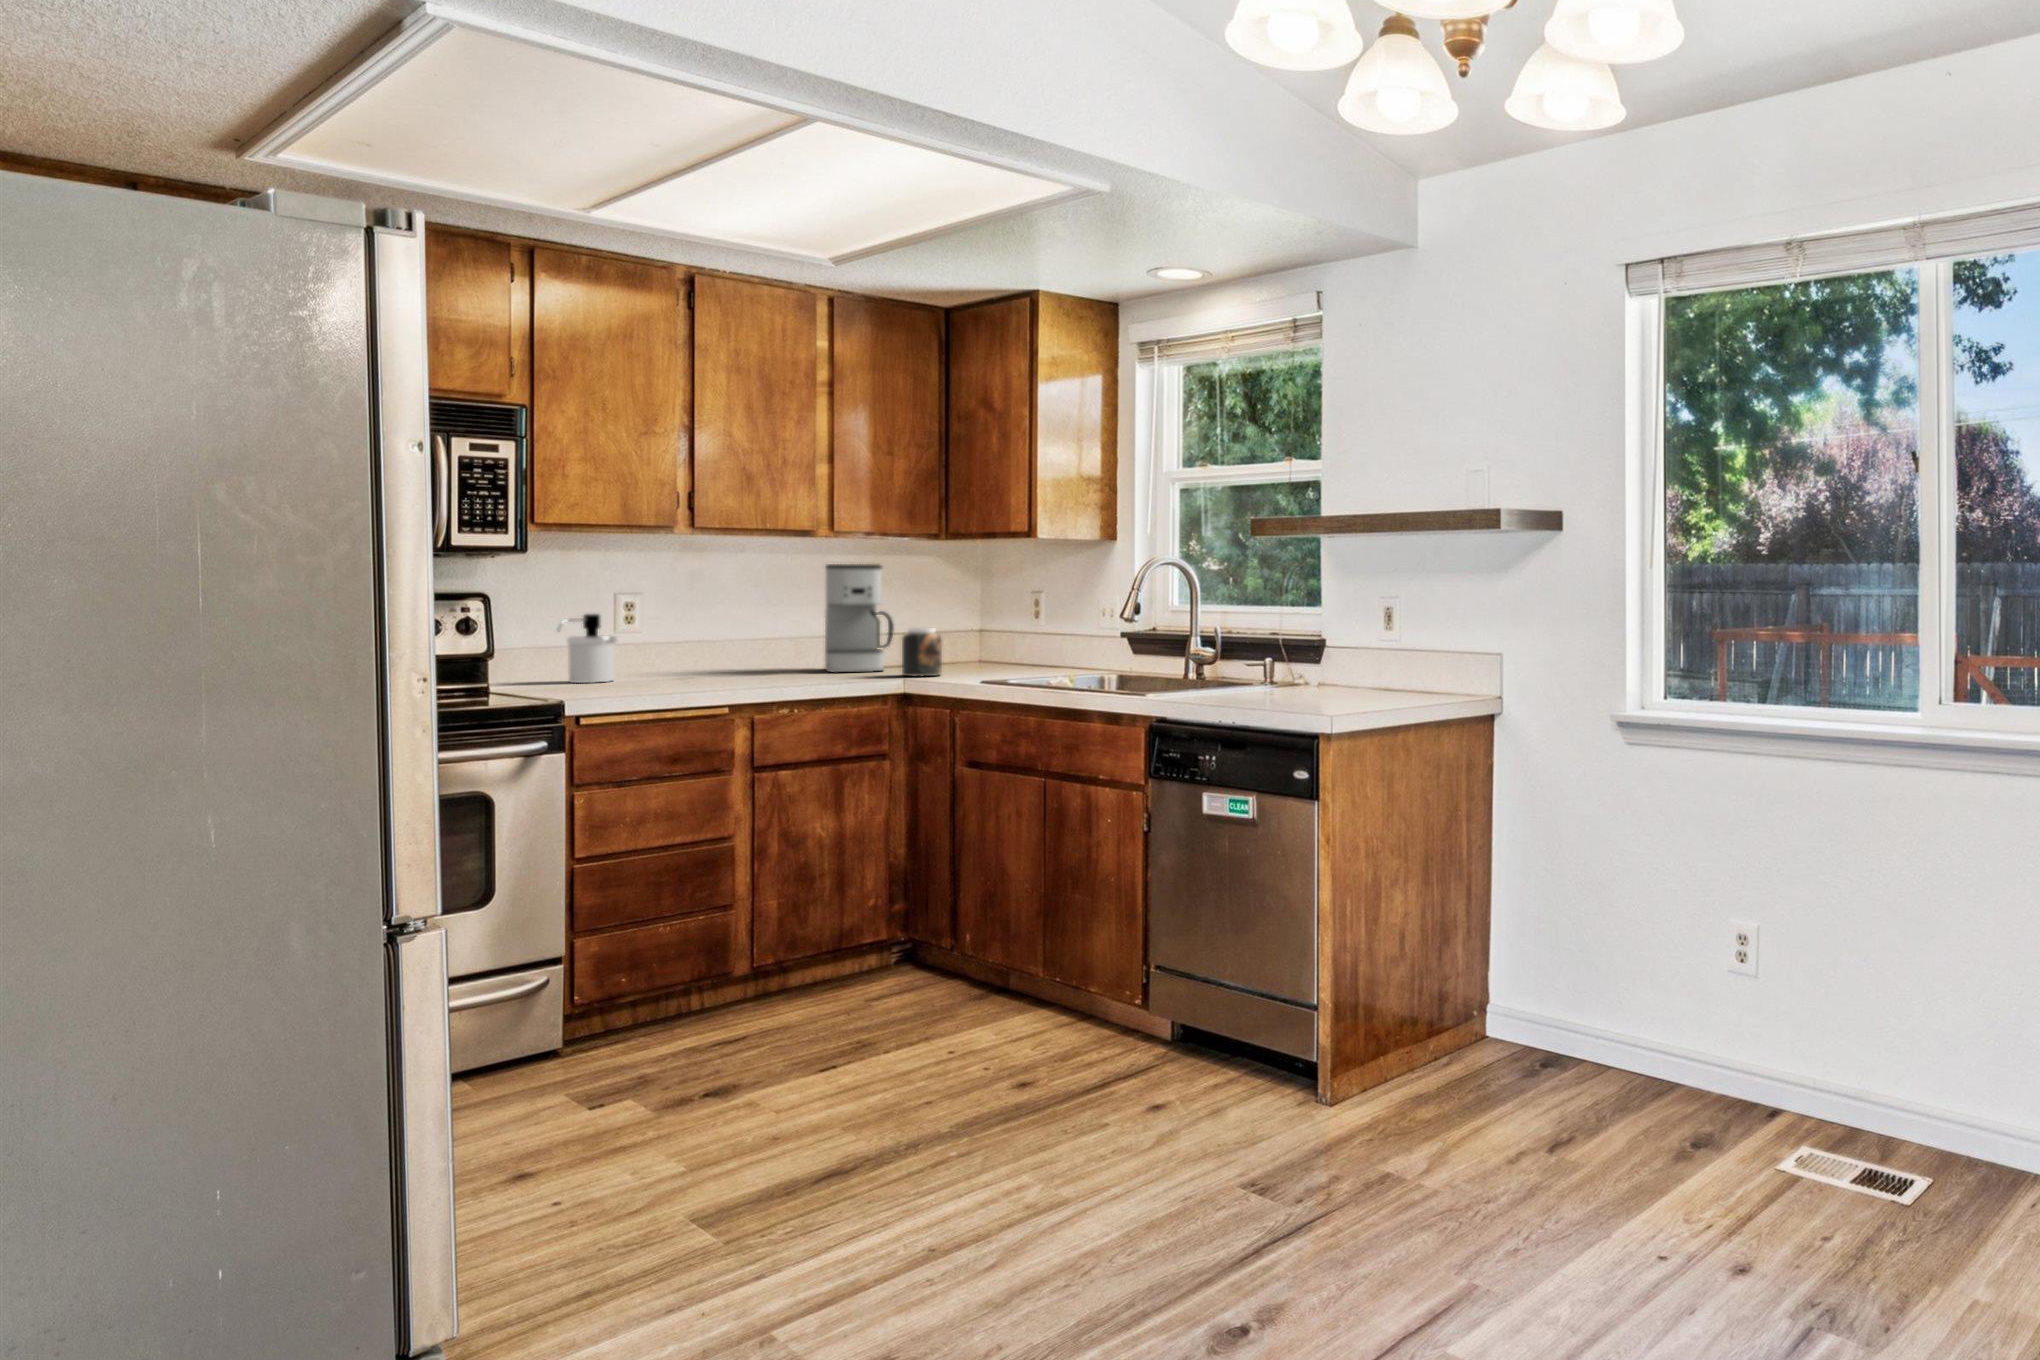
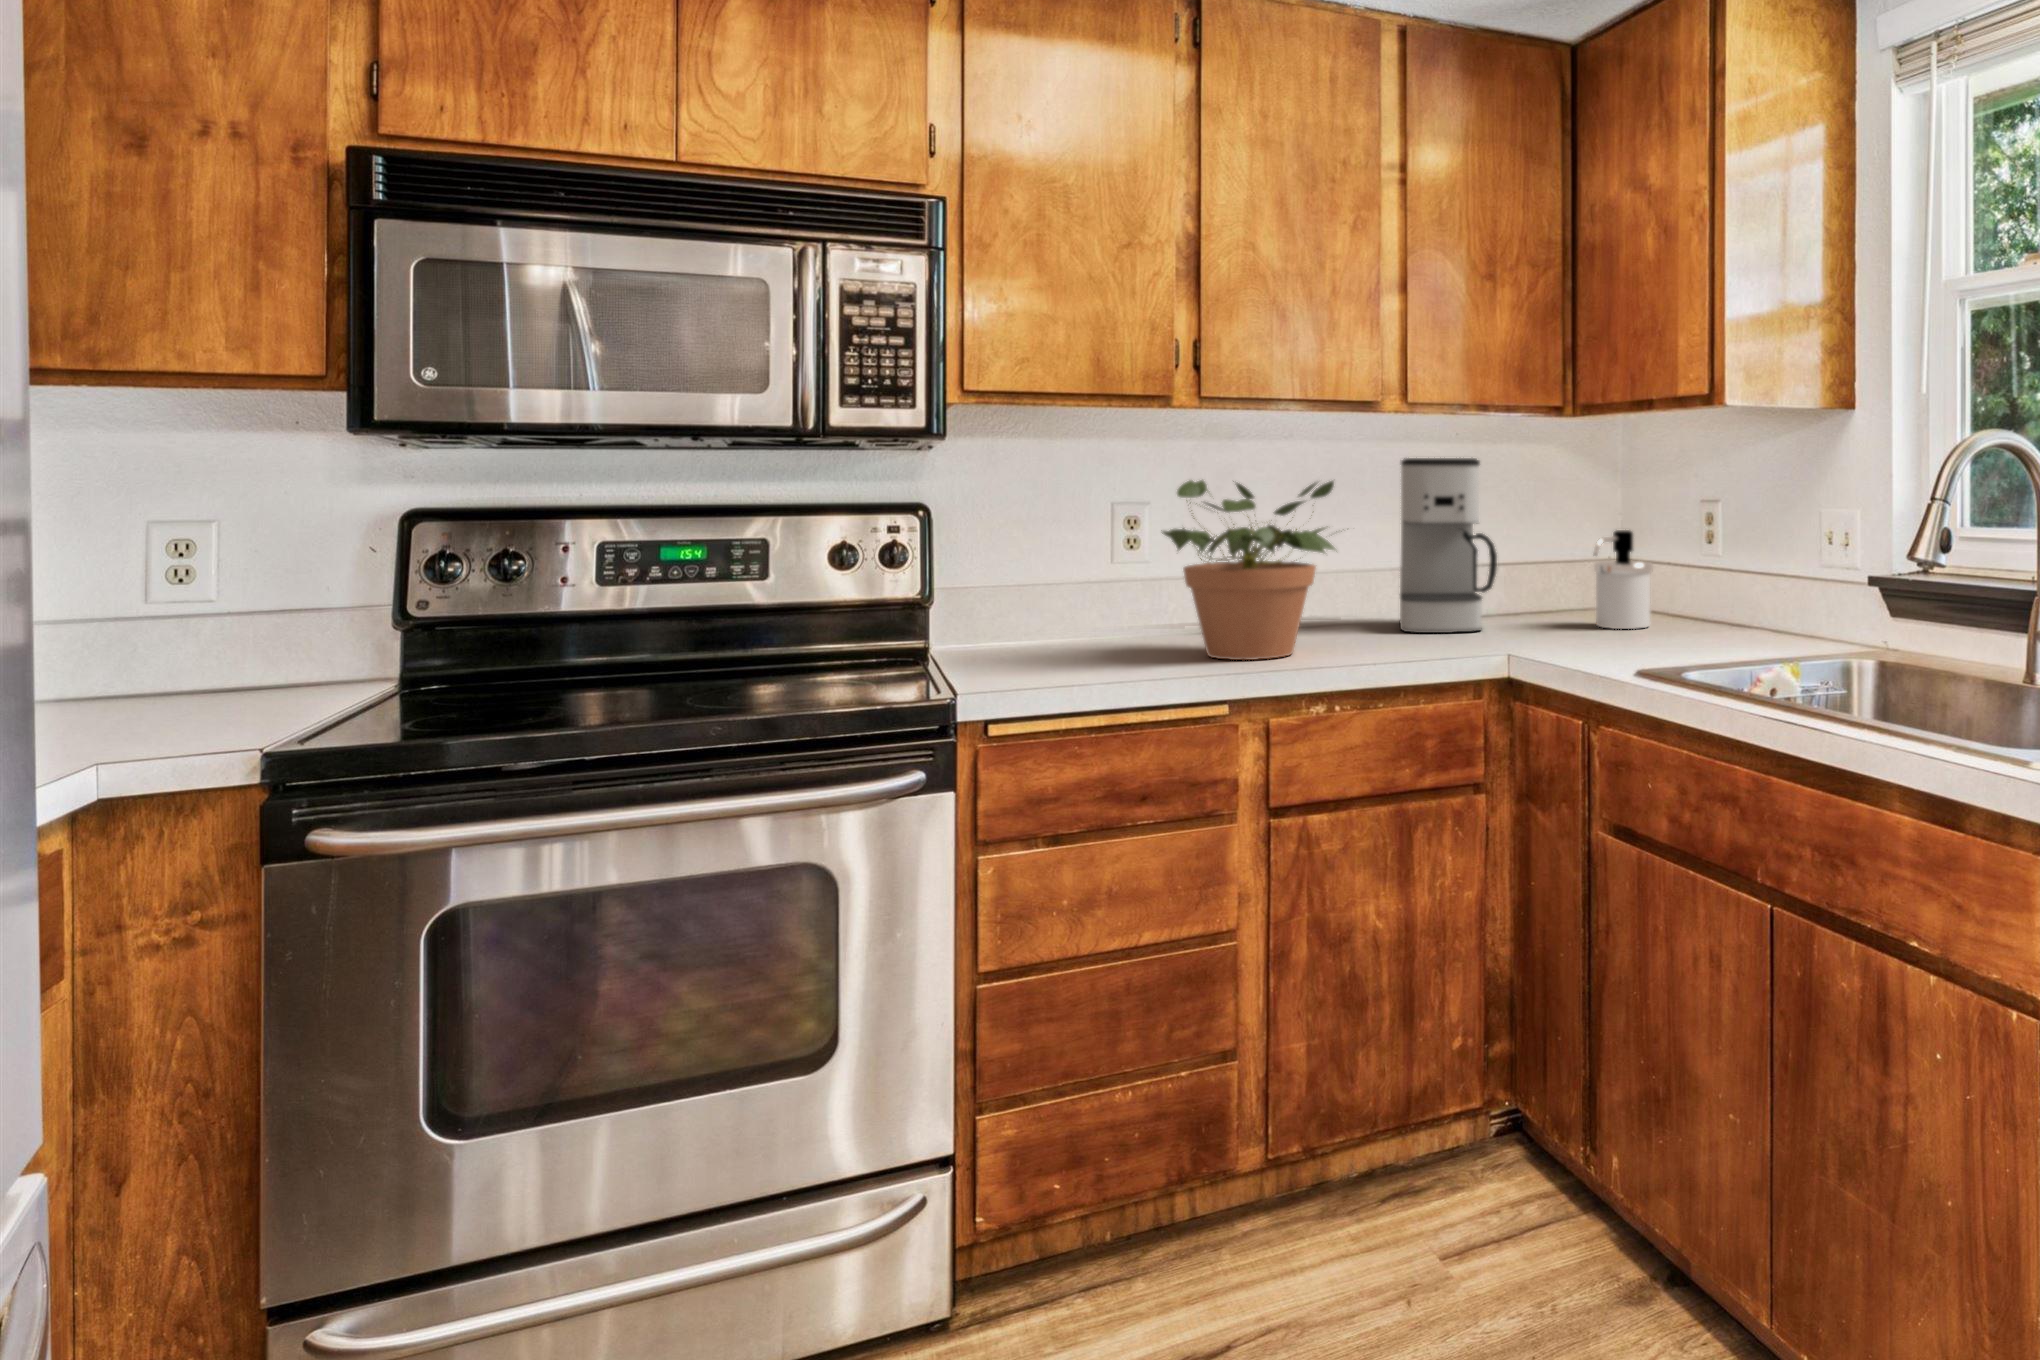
potted plant: none [671,577,806,685] -> present [1162,480,1337,660]
soap dispenser: present [557,614,616,683] -> present [1594,530,1653,629]
jar: present [902,627,942,677] -> none [1506,564,1569,650]

